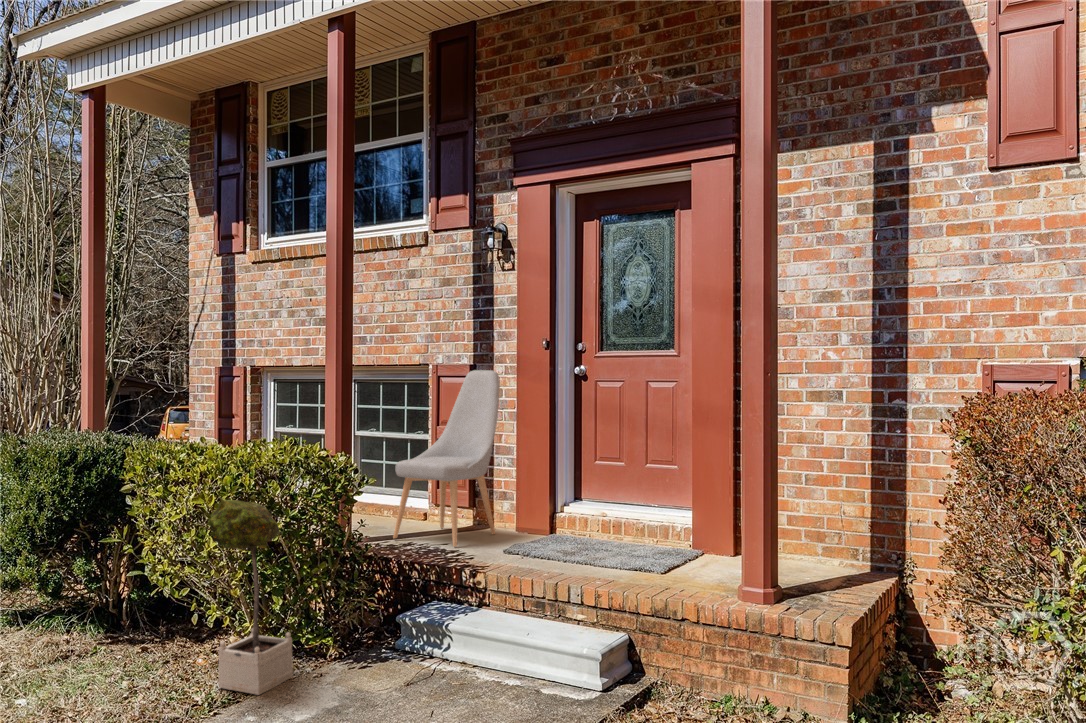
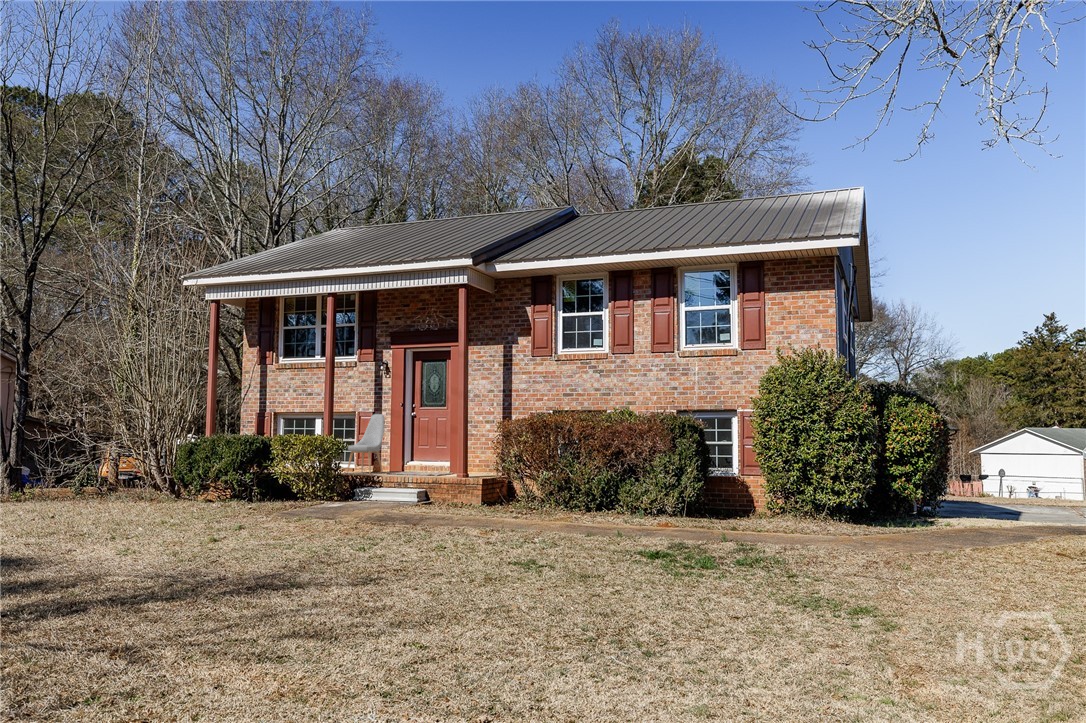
potted tree: present [208,498,293,695] -> none [303,450,326,505]

